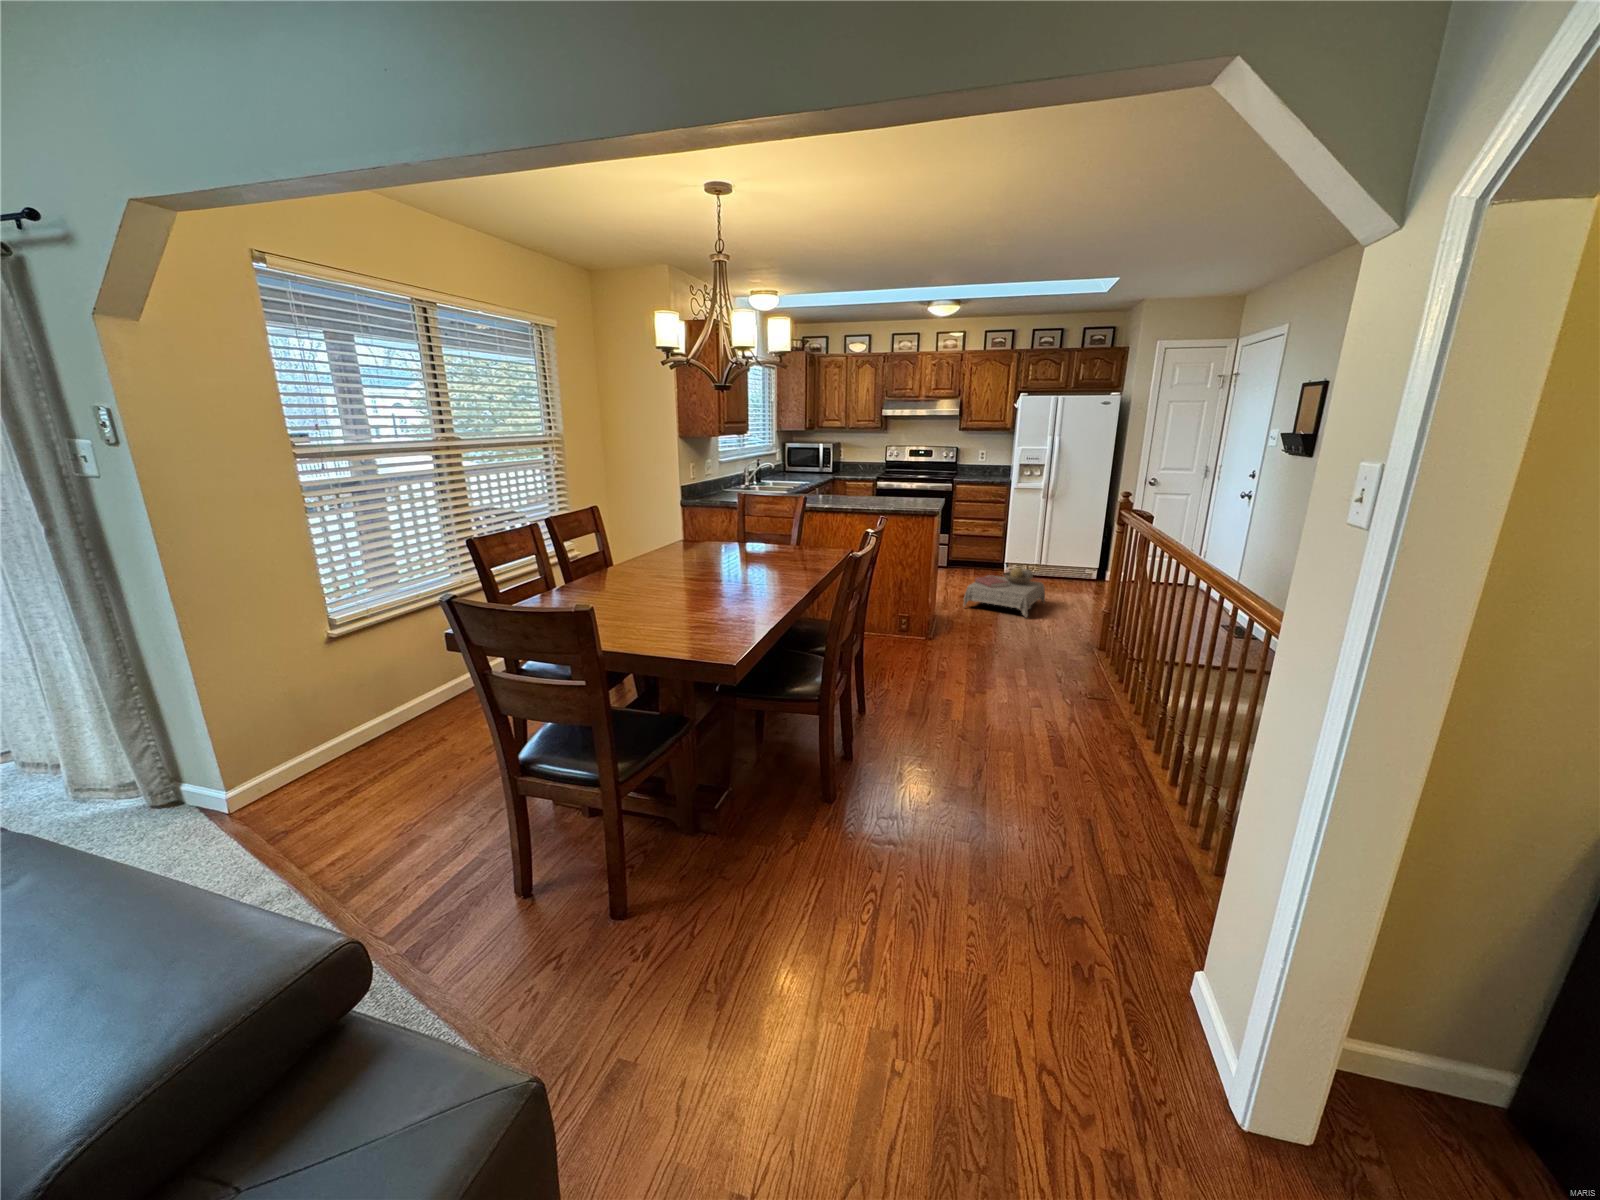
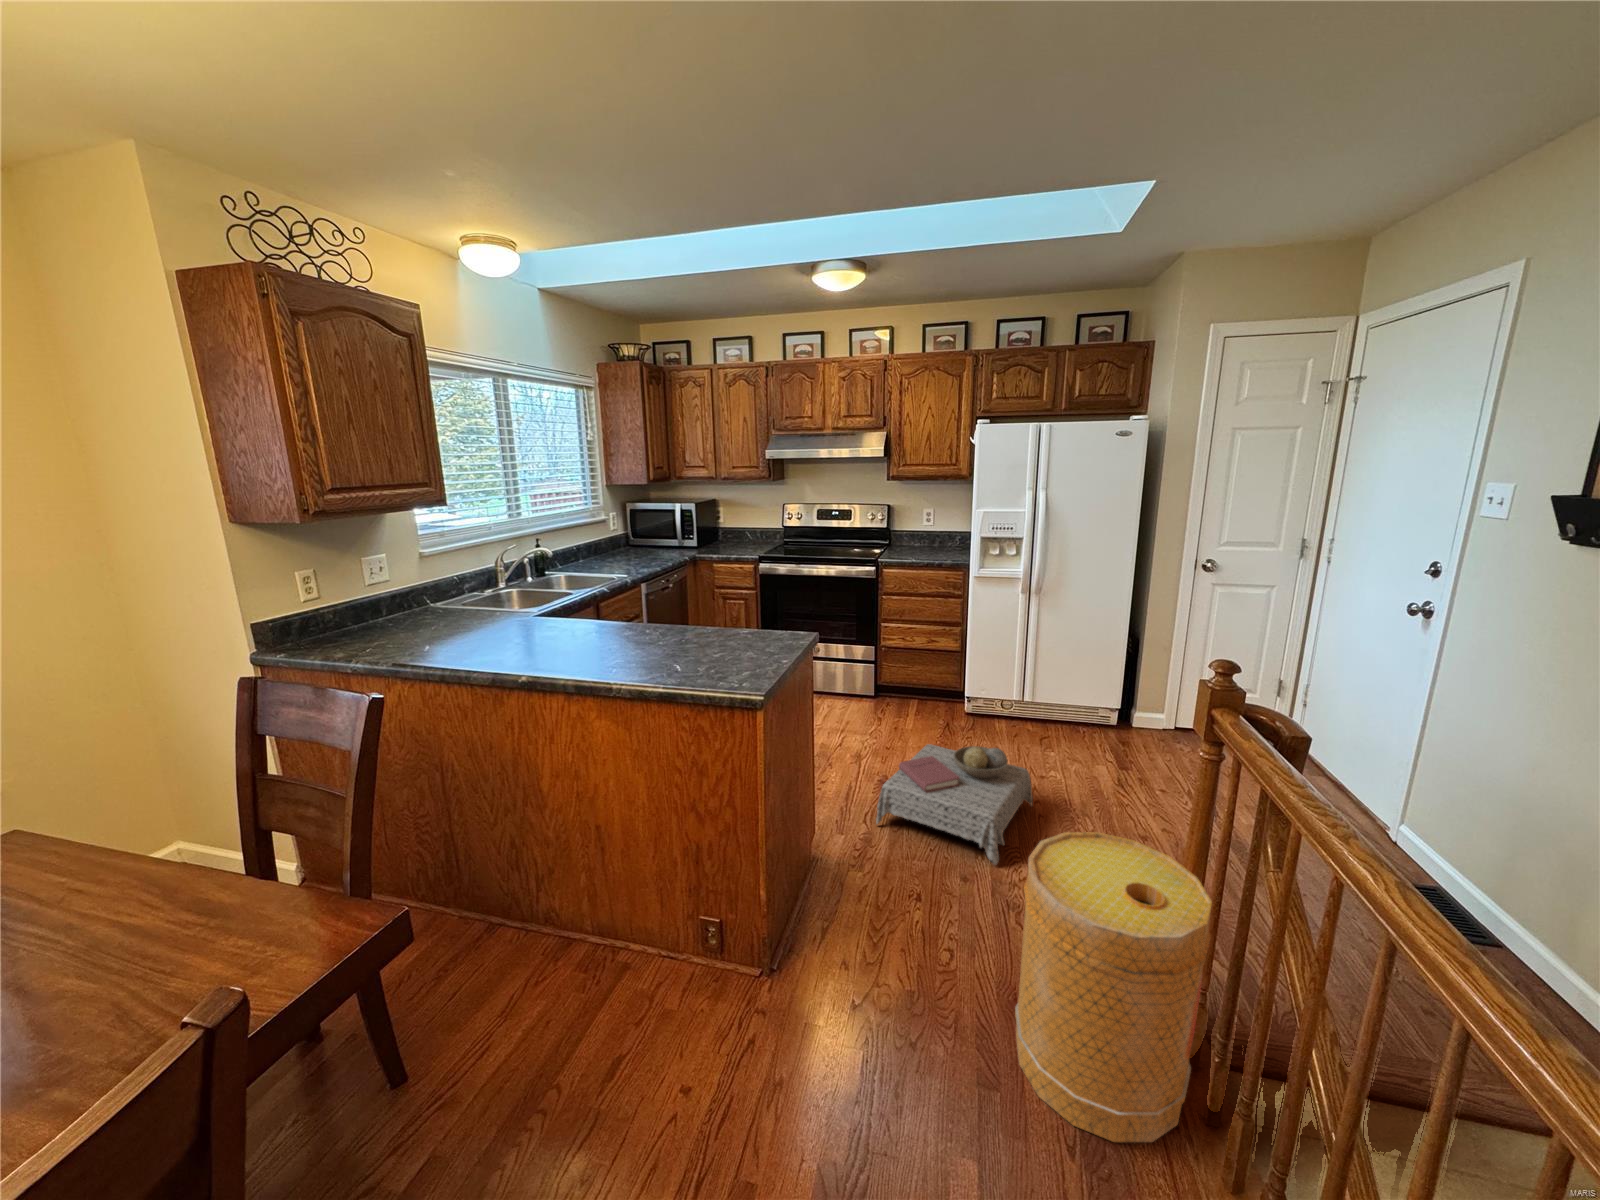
basket: none [1037,569,1113,667] -> present [1015,832,1212,1142]

